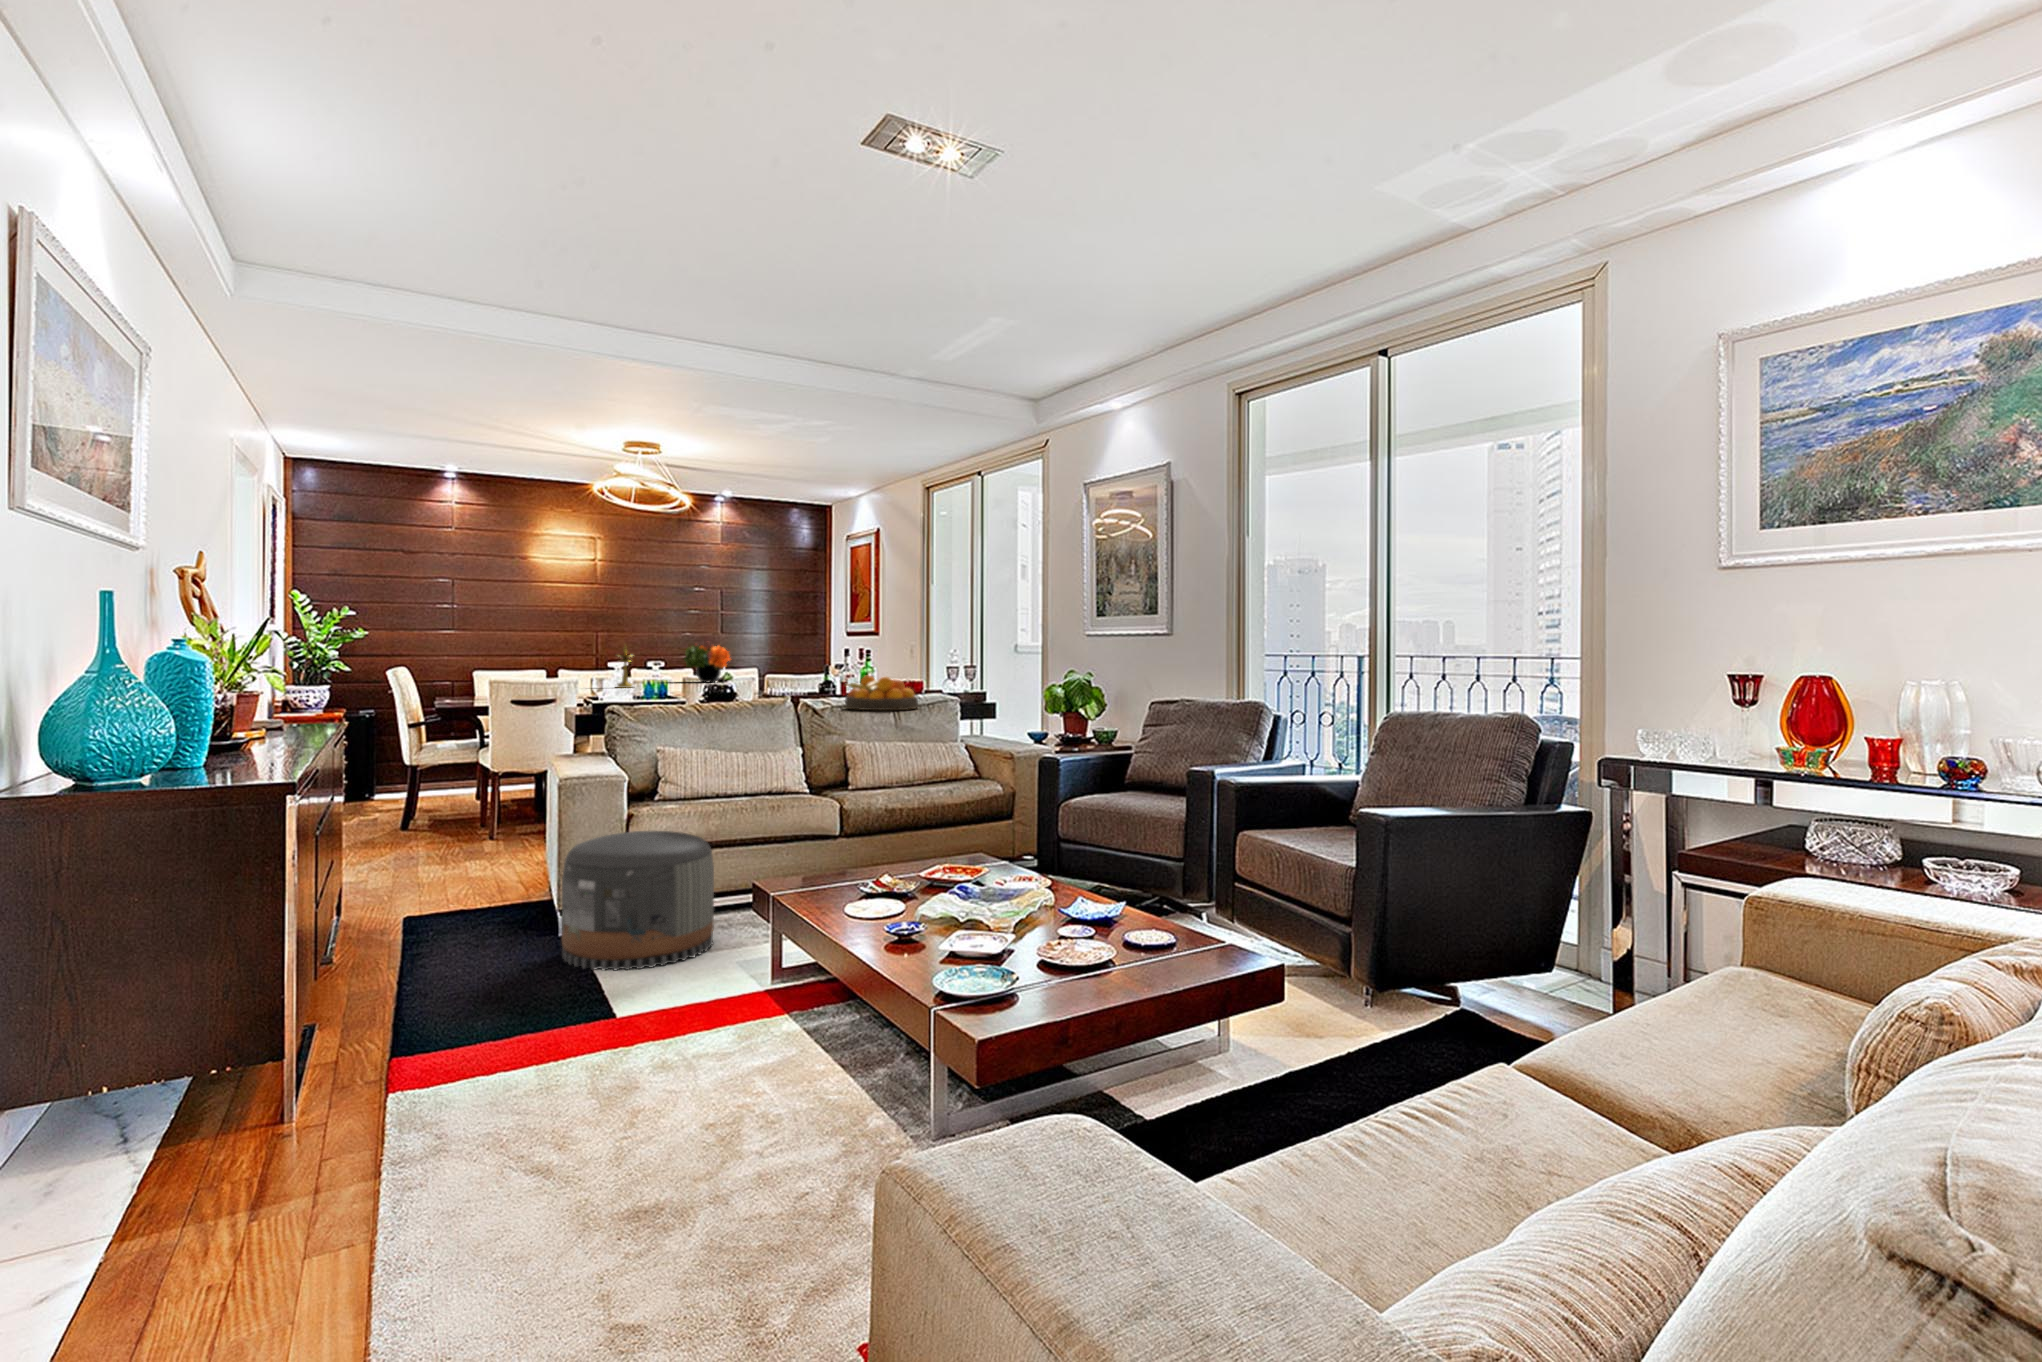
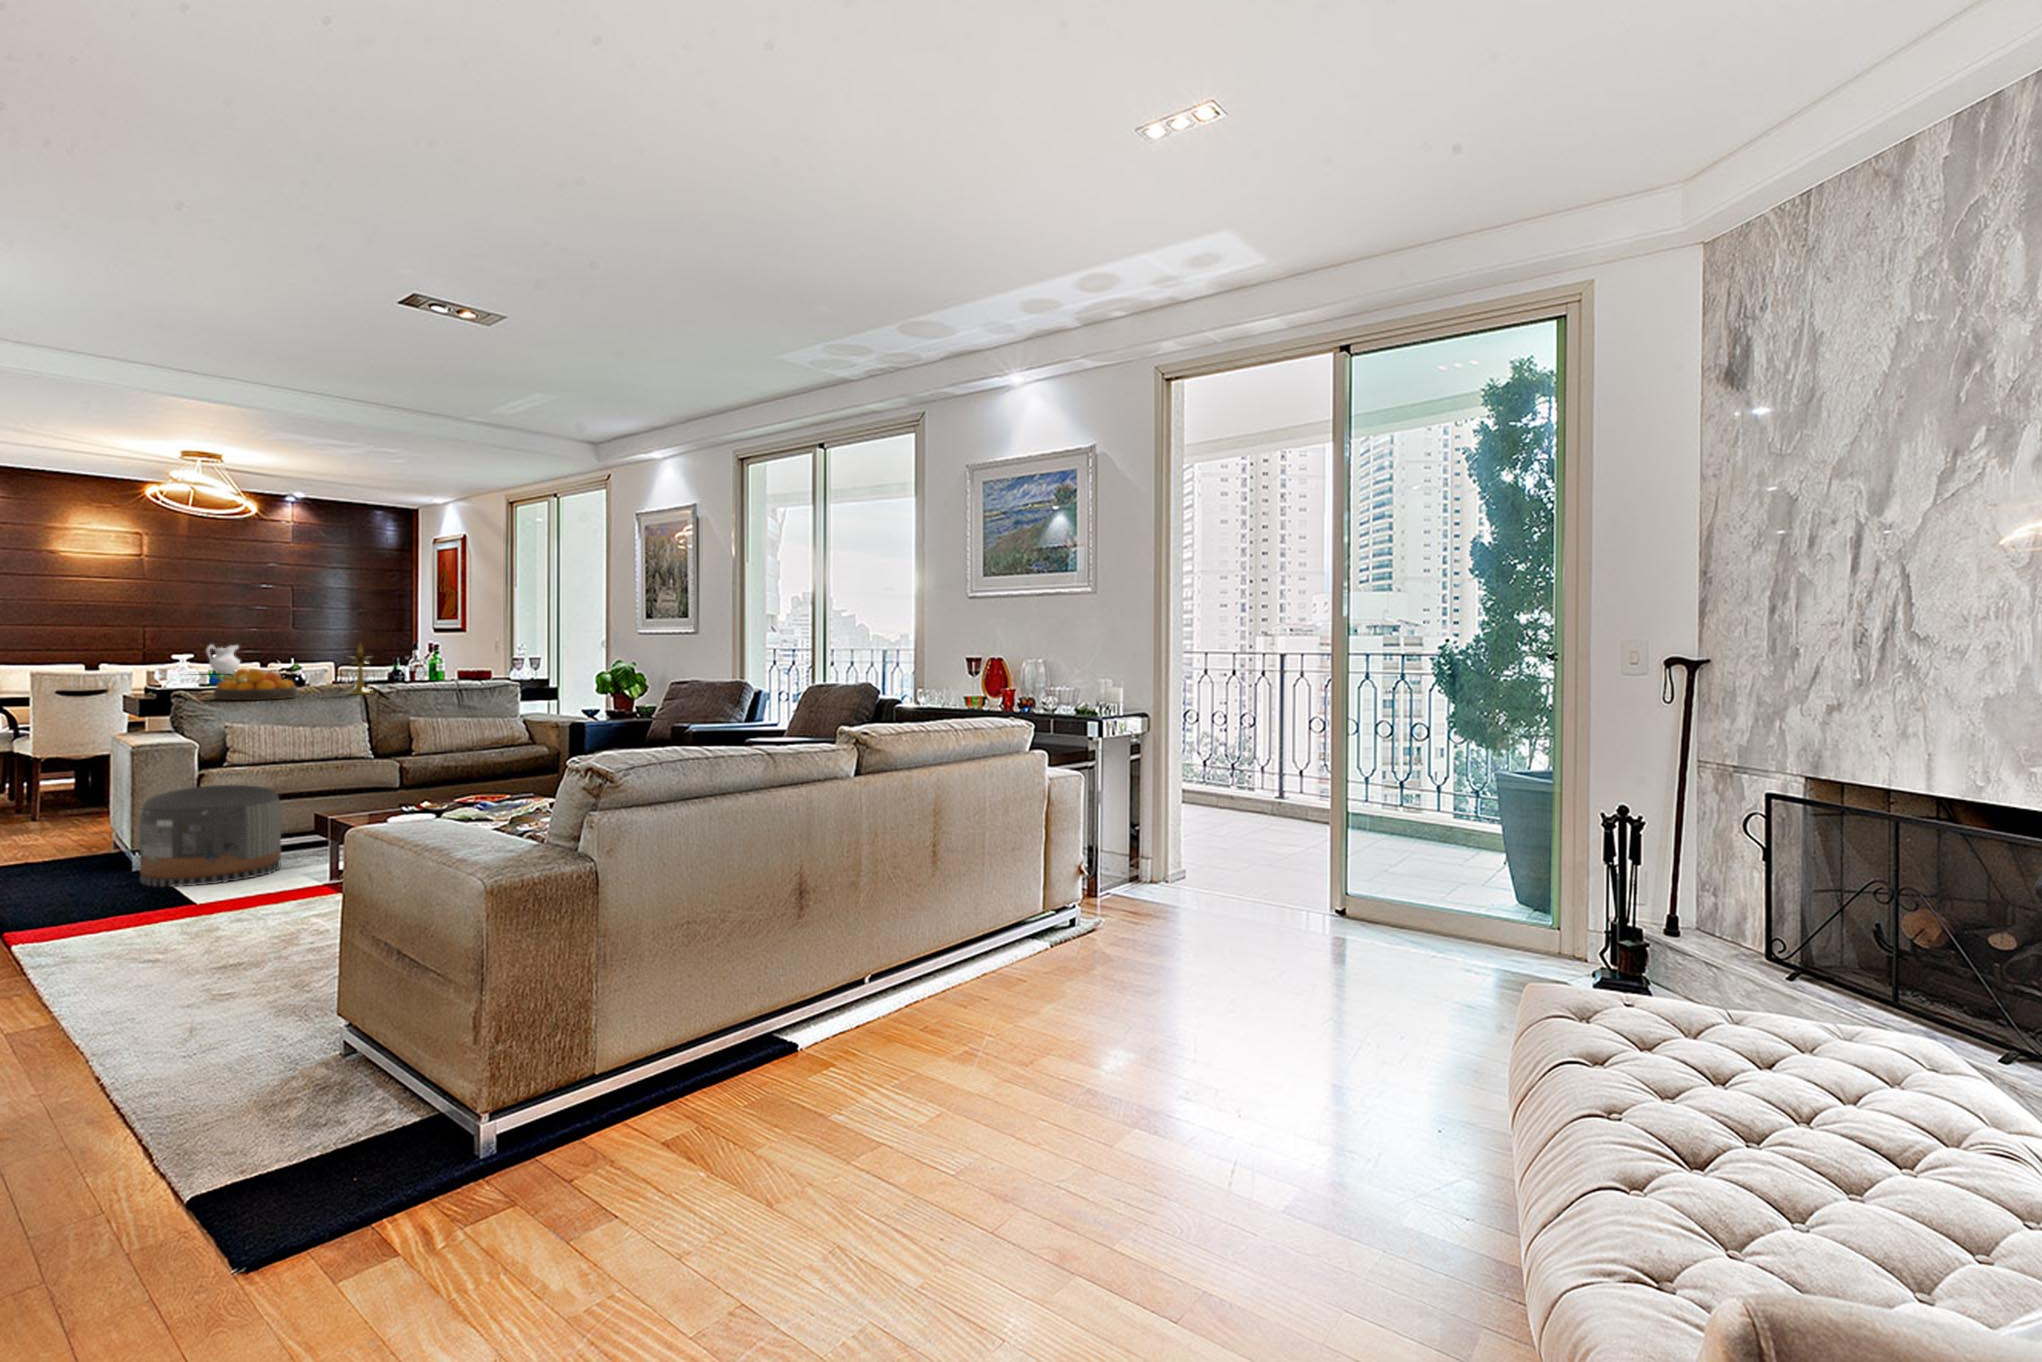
flower arrangement: present [684,642,730,682] -> none [247,637,303,674]
candlestick: present [617,646,633,688] -> present [350,644,371,695]
ceramic pitcher: none [647,649,676,682] -> present [207,644,240,674]
fruit bowl: present [845,676,918,710] -> present [214,669,298,700]

